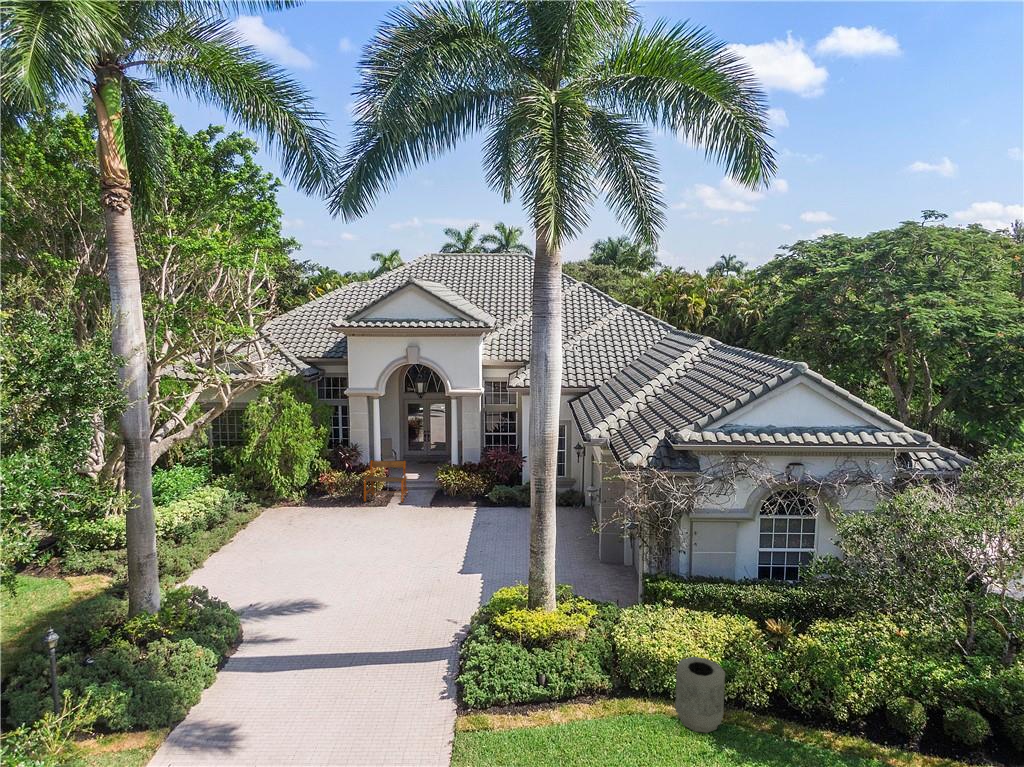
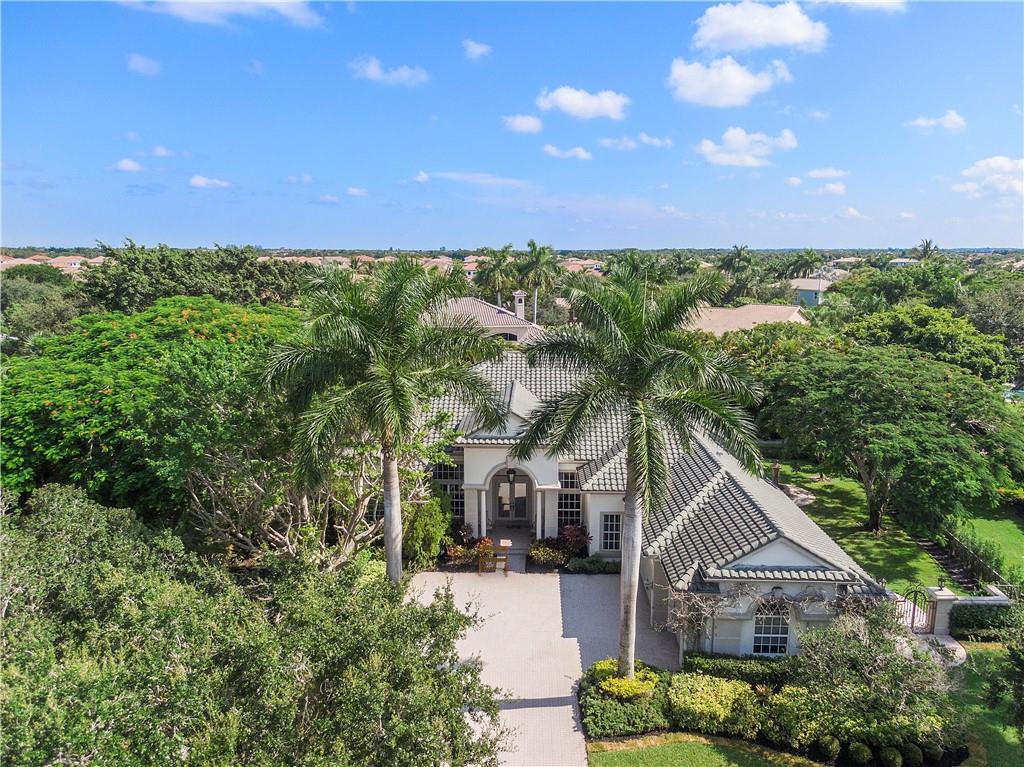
trash can: present [675,657,725,733] -> none [706,711,733,754]

